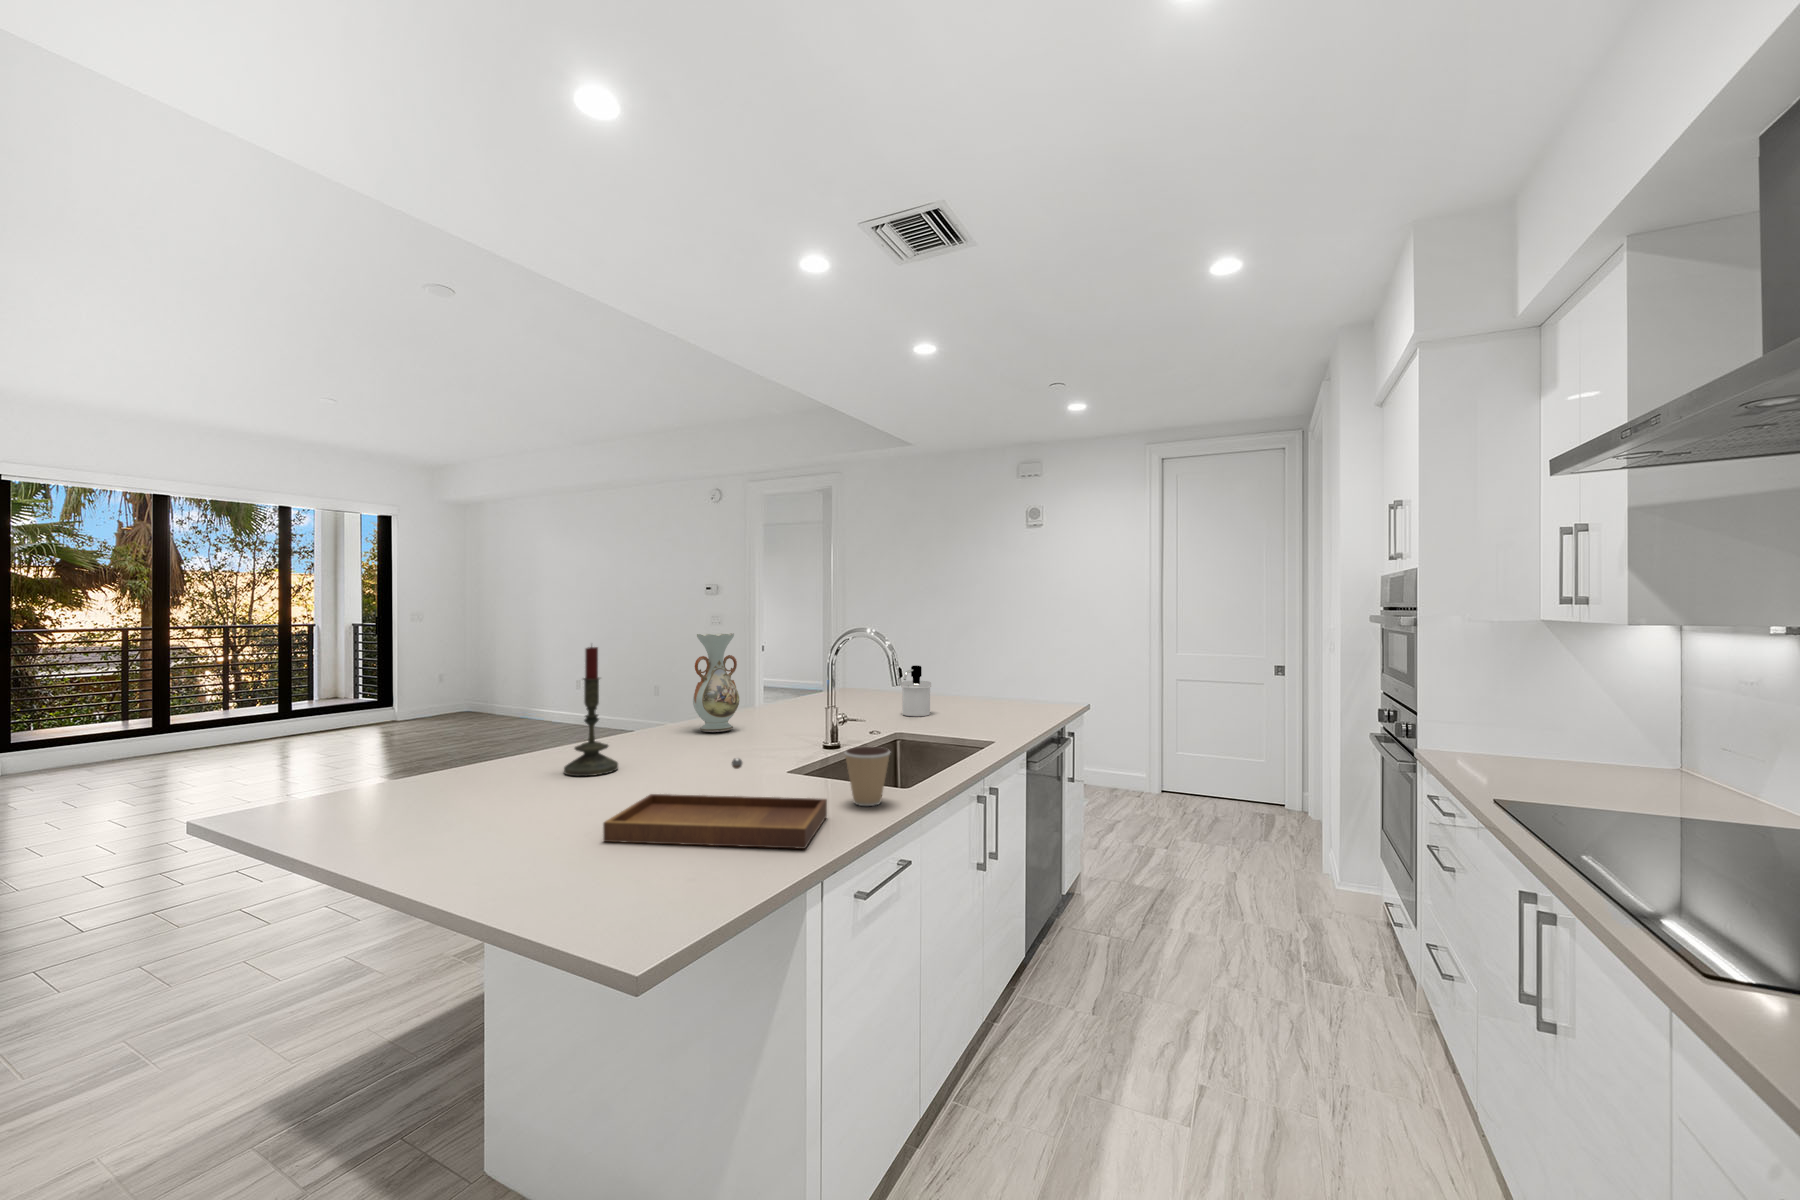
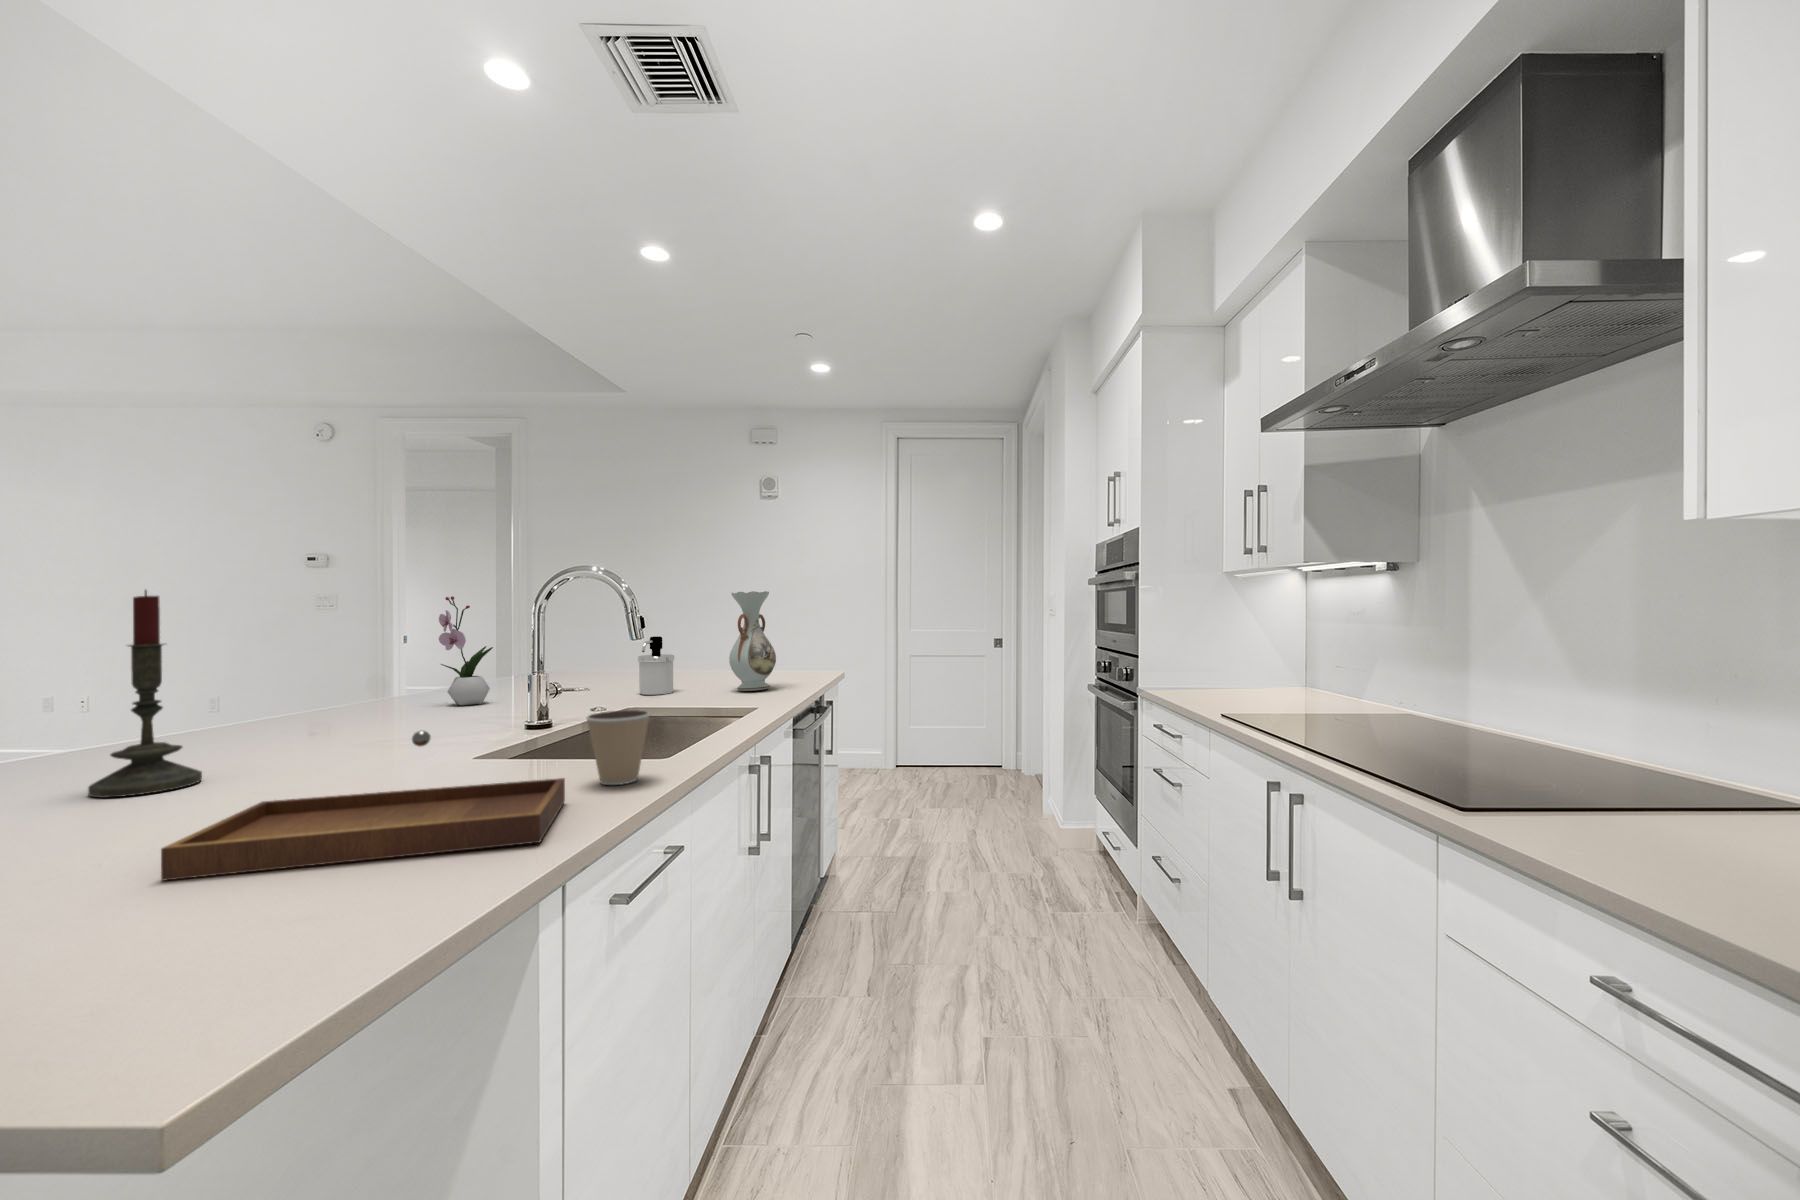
flower arrangement: none [757,629,794,716] -> present [439,596,493,705]
vase: present [693,633,739,732] -> present [729,591,776,691]

